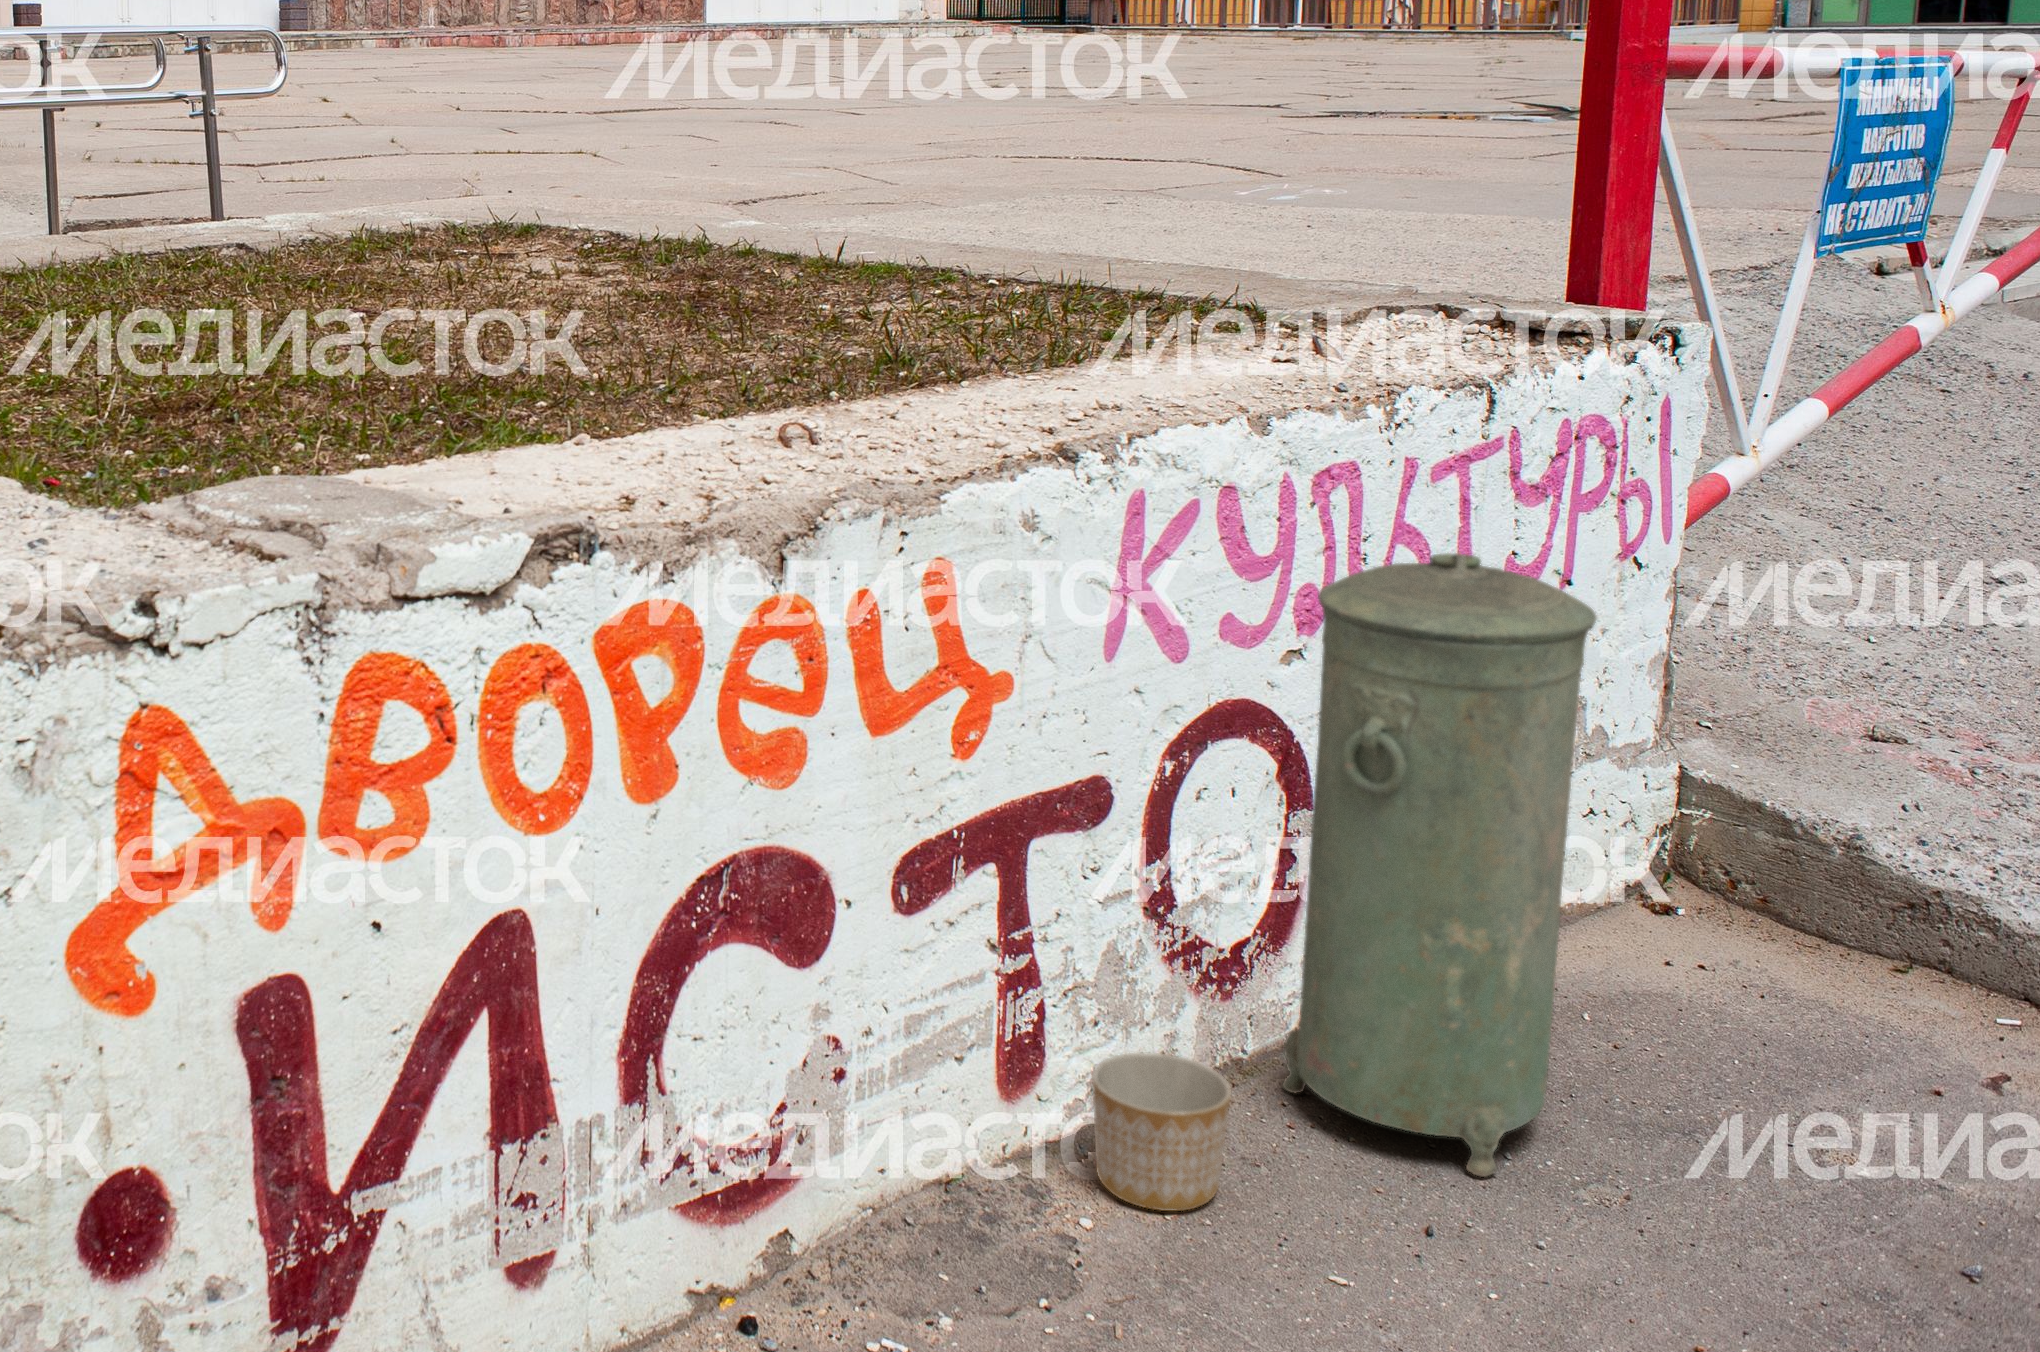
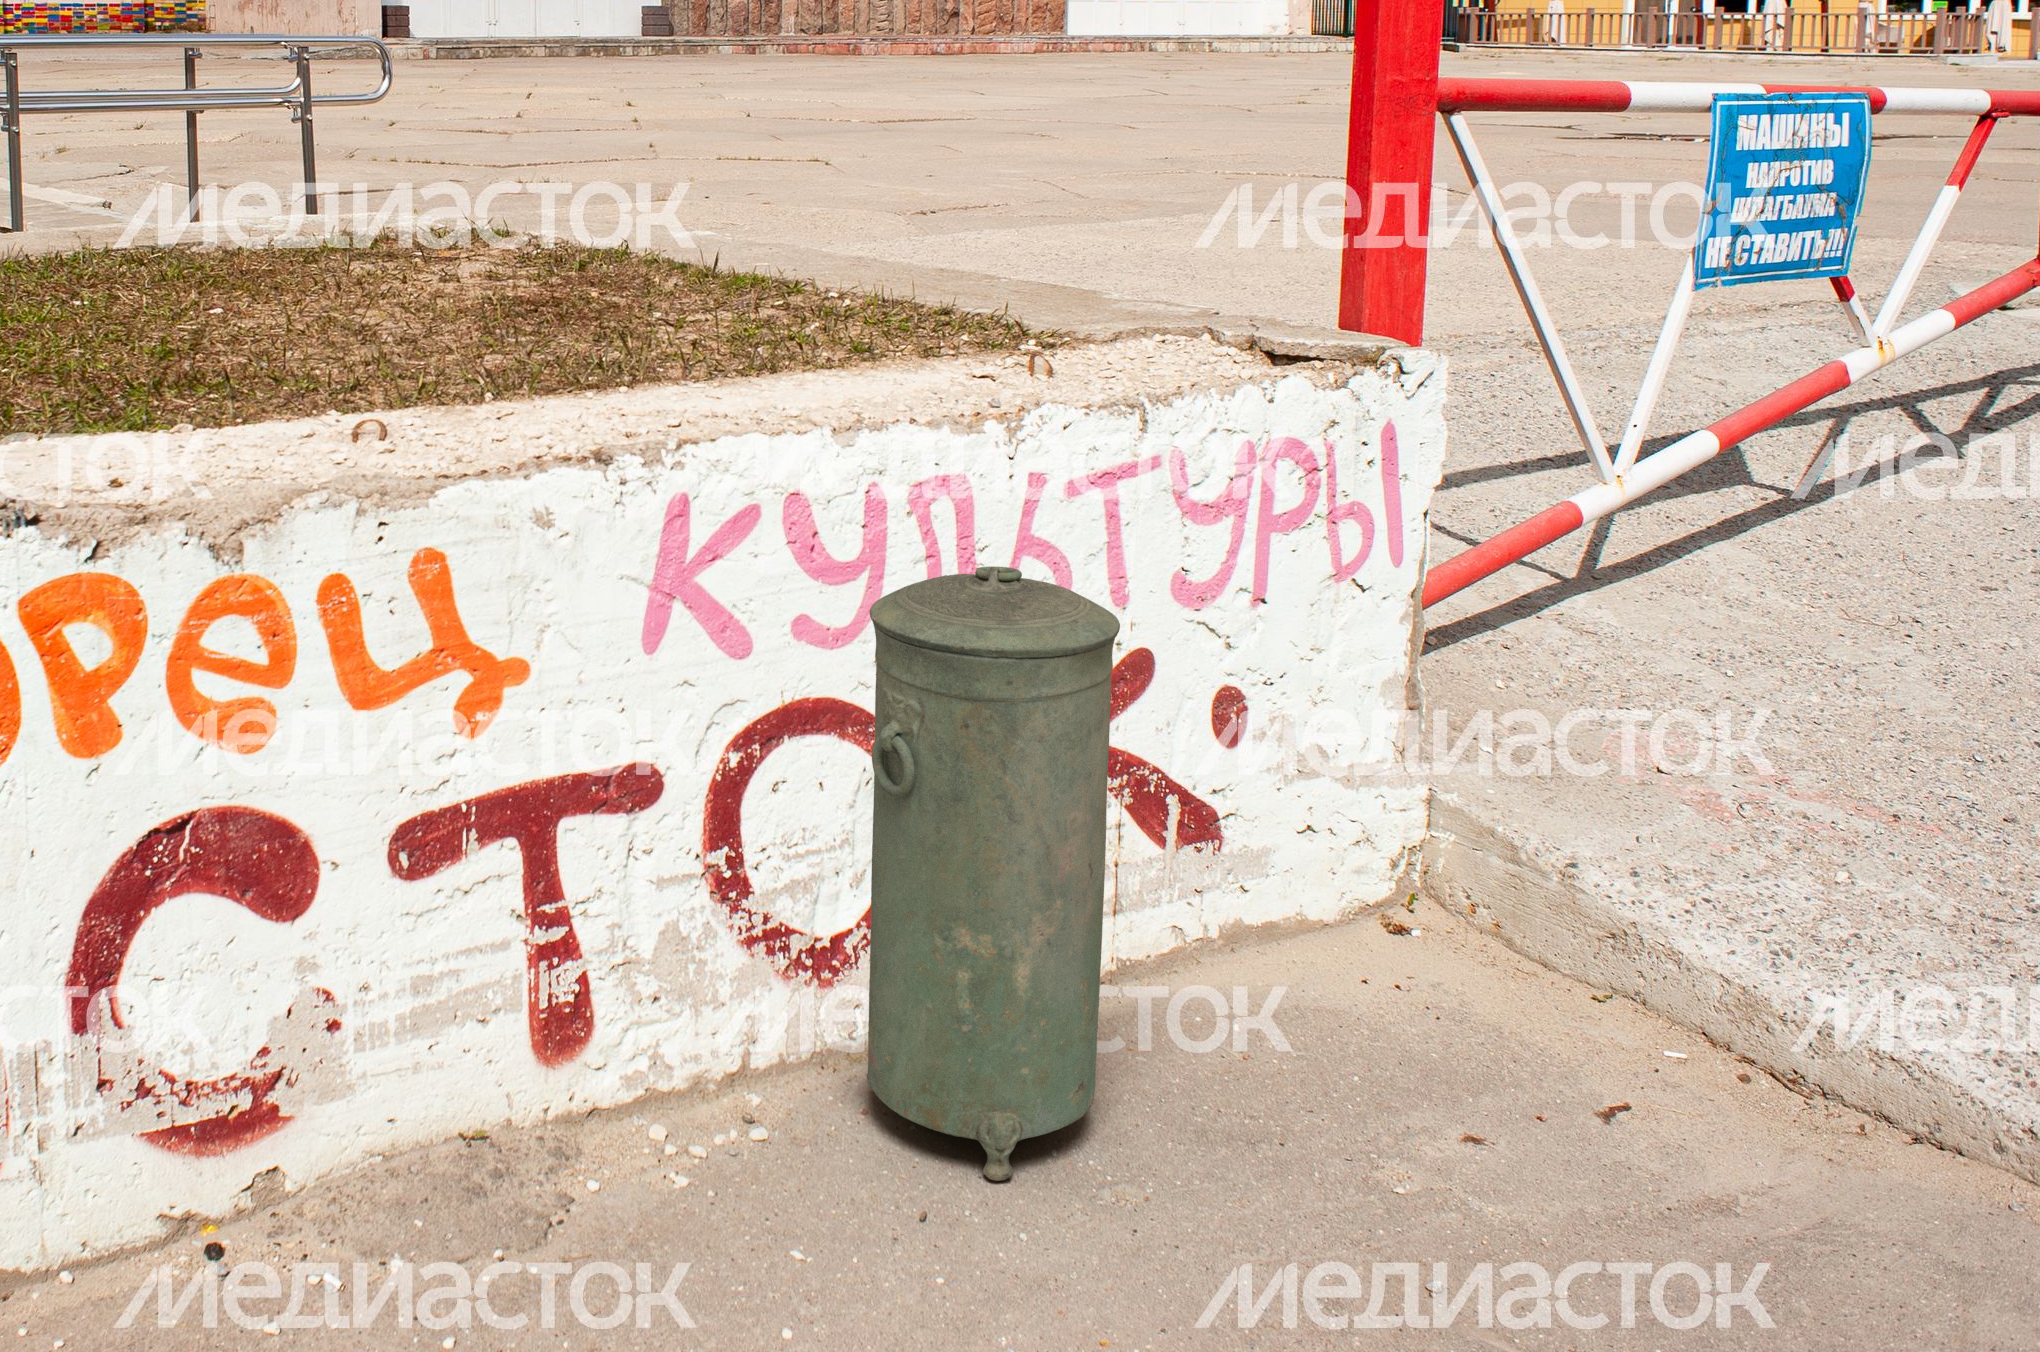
planter: present [1092,1052,1231,1211] -> none [614,1030,741,1186]

